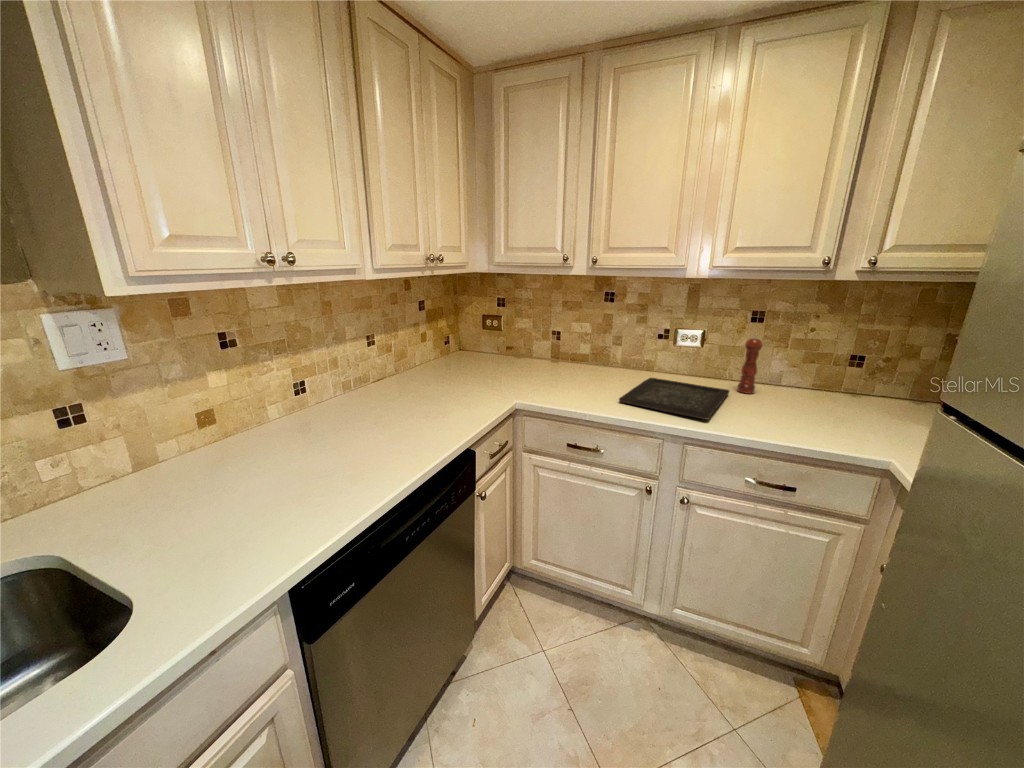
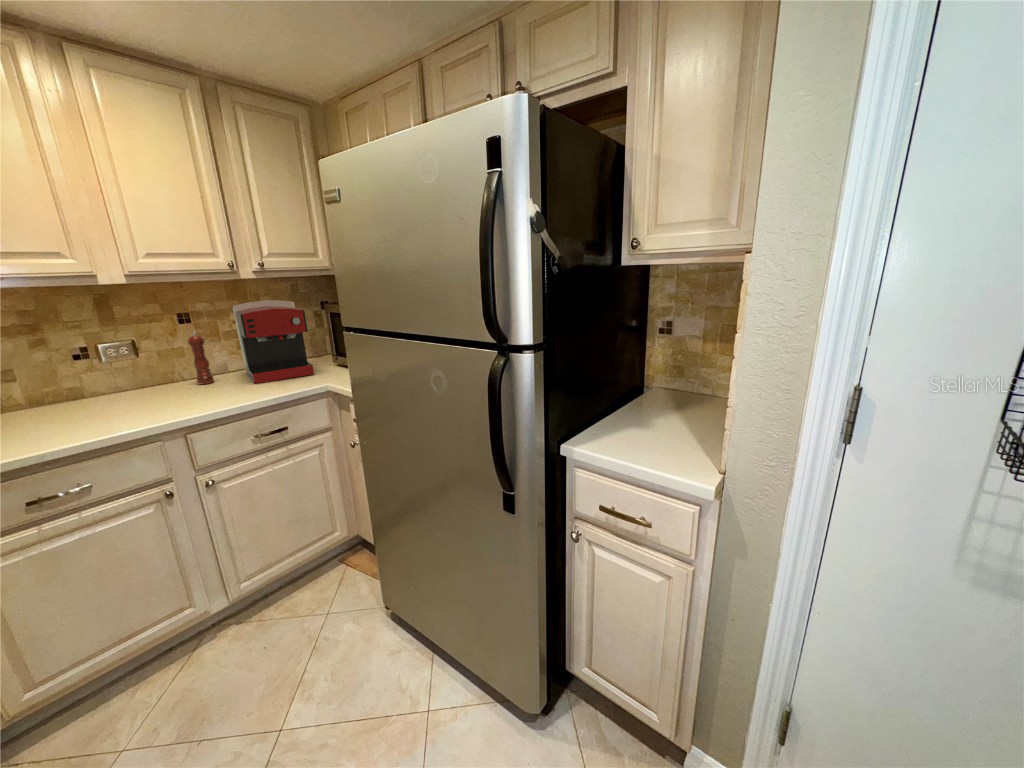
coffee maker: none [790,310,914,432] -> present [233,300,314,384]
tray: present [619,378,729,419] -> none [78,384,199,427]

